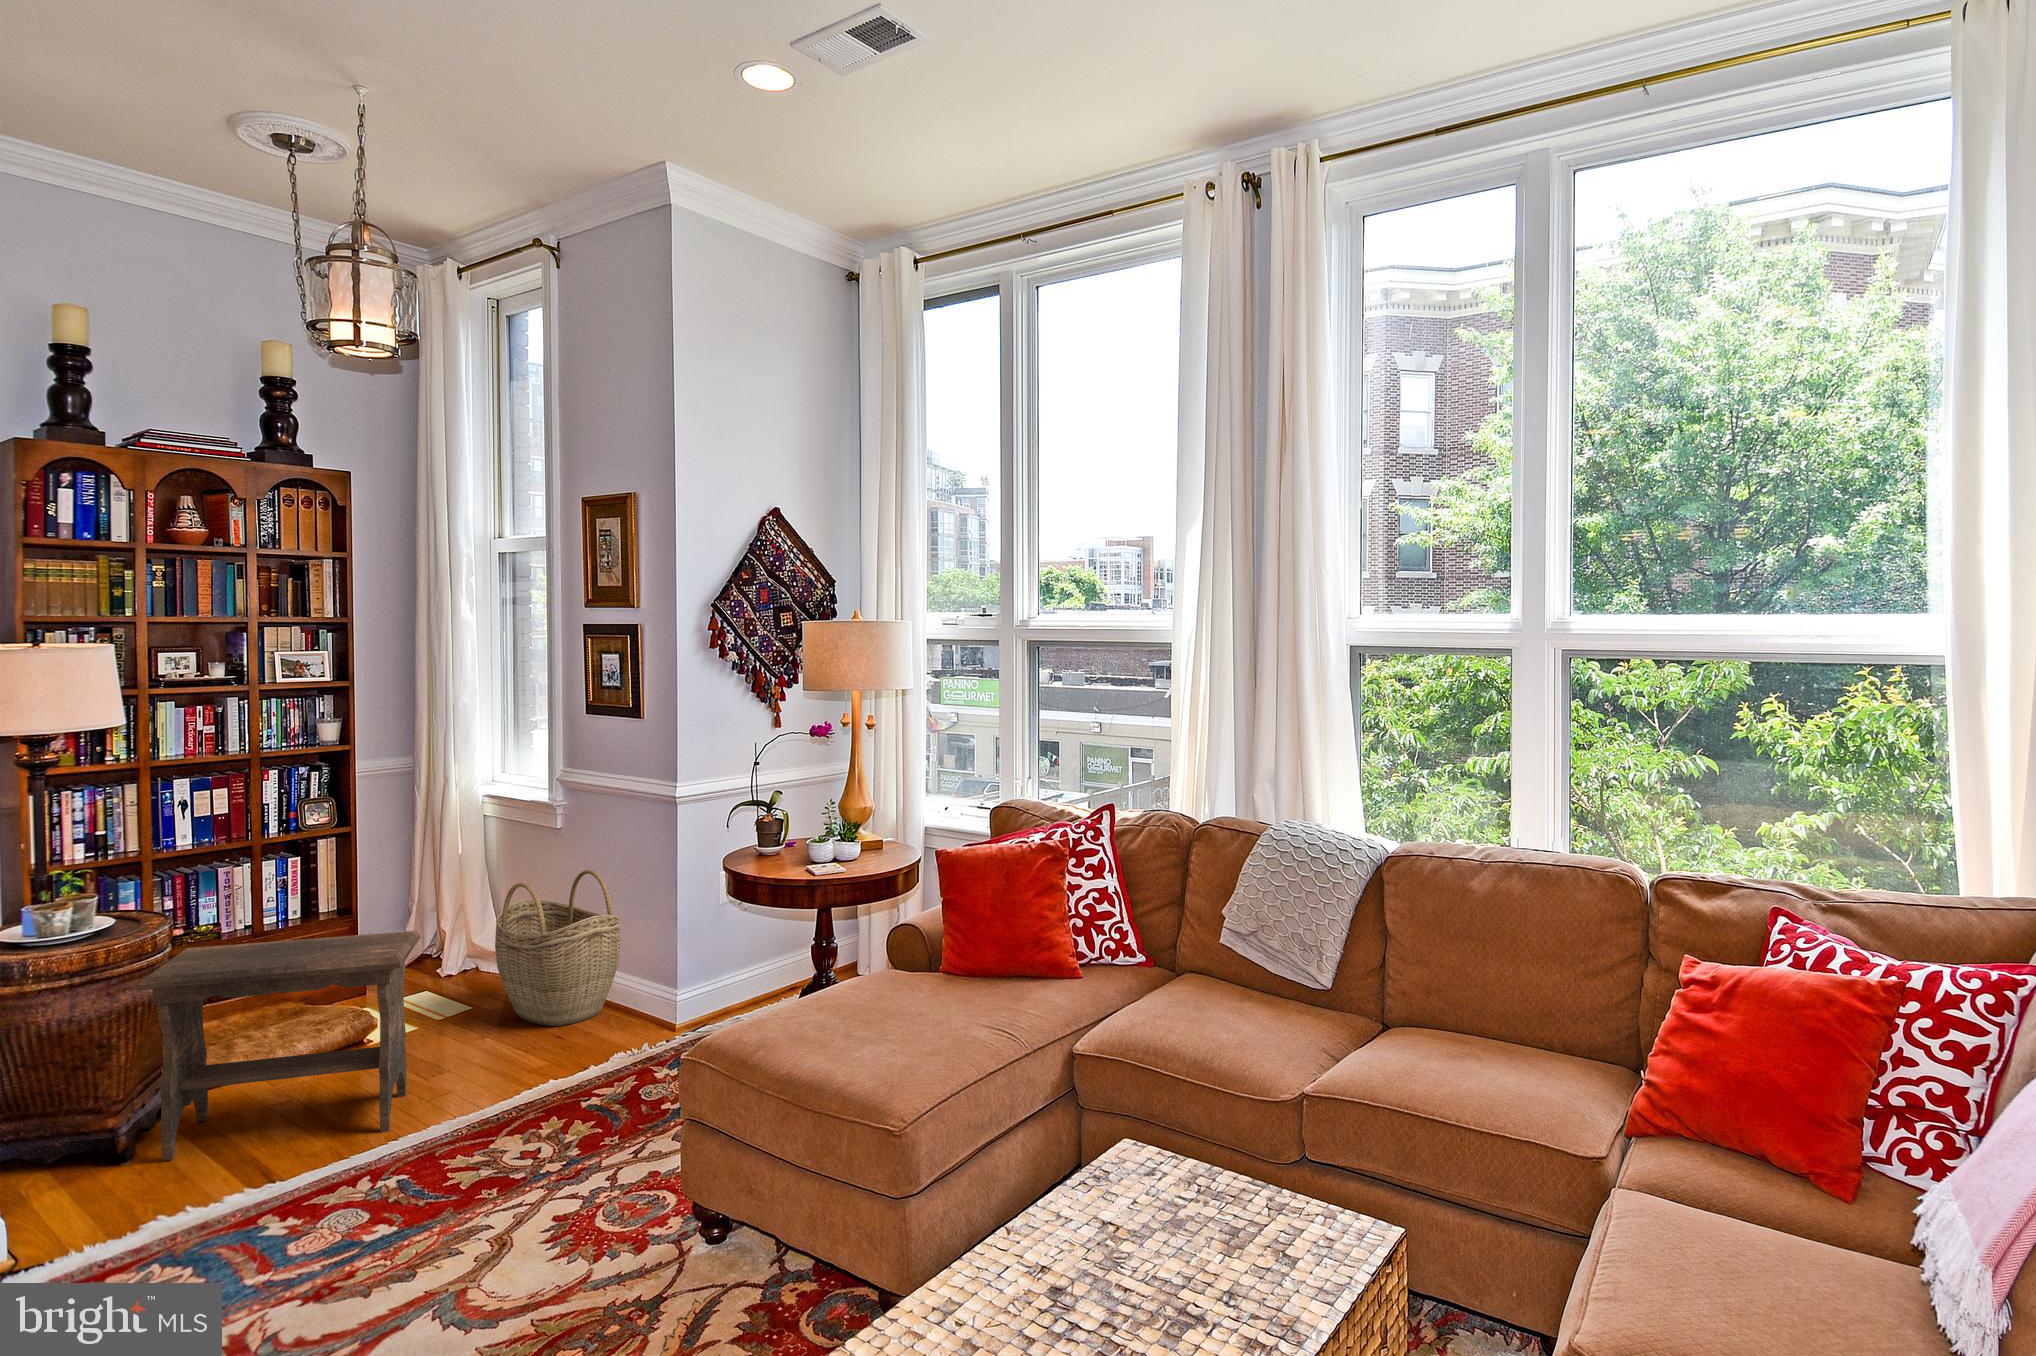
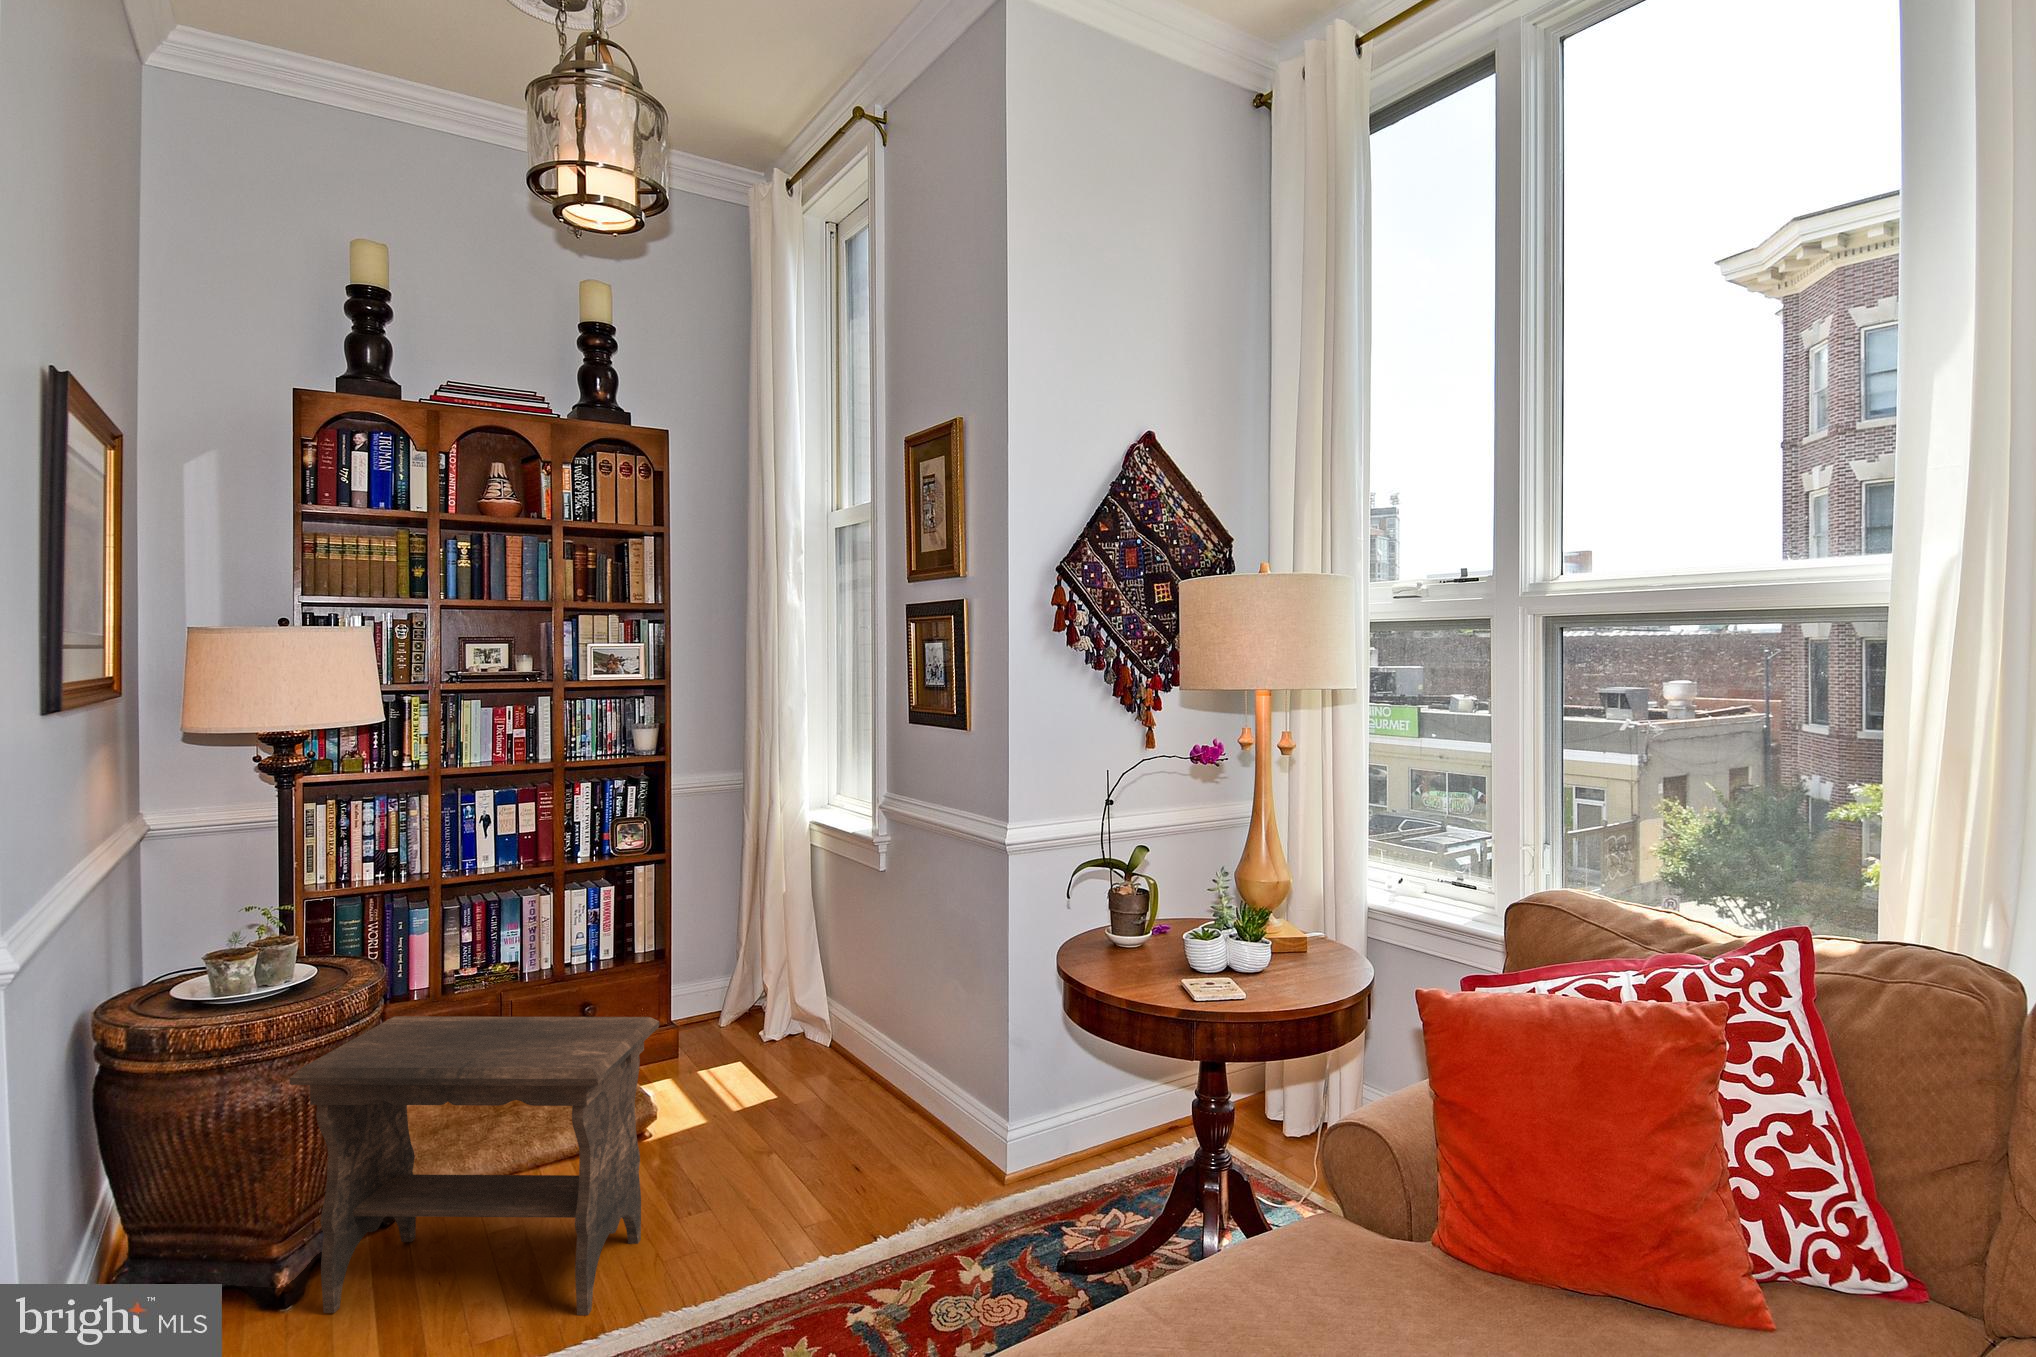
woven basket: present [495,870,620,1026] -> none [793,928,941,1141]

